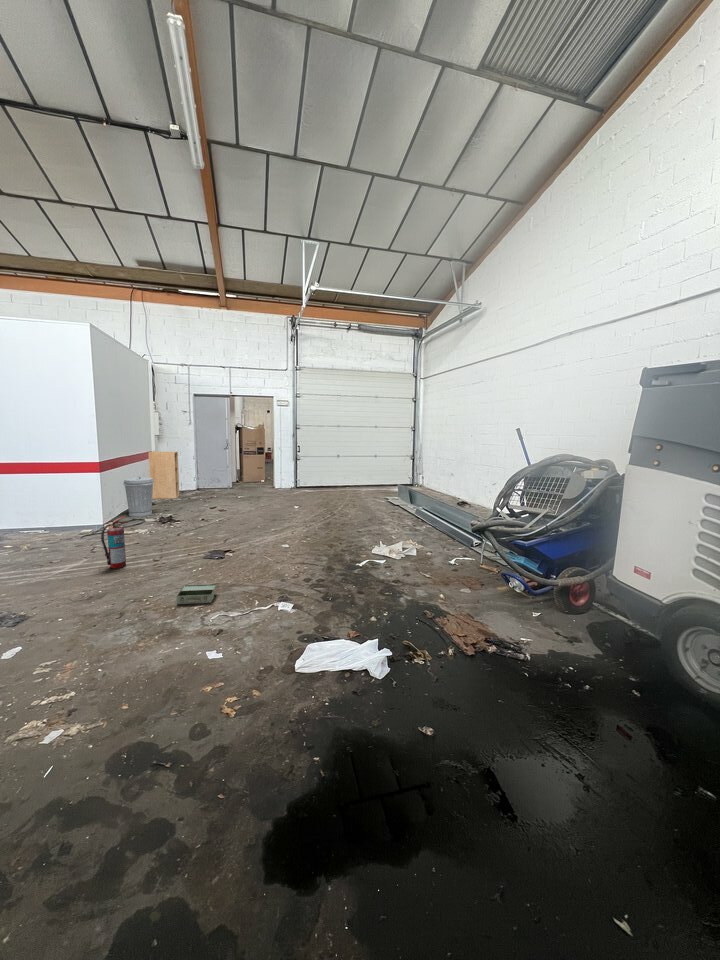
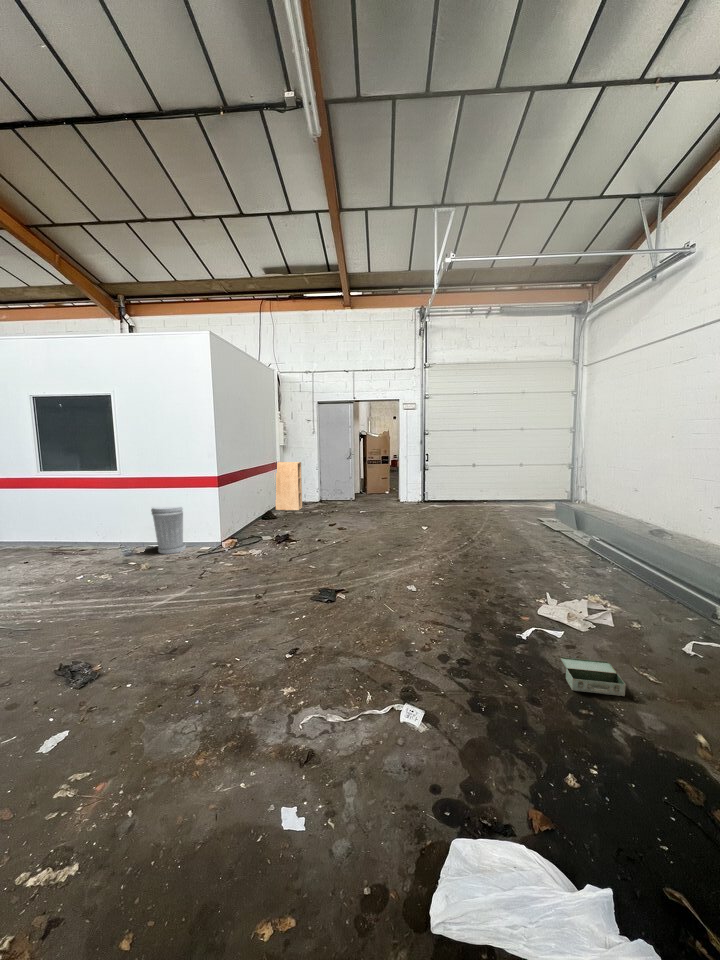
trash can: present [123,477,154,517] -> present [151,507,186,554]
fire extinguisher: present [101,516,128,568] -> none [206,542,235,601]
toolbox: present [177,584,216,604] -> present [561,657,626,696]

